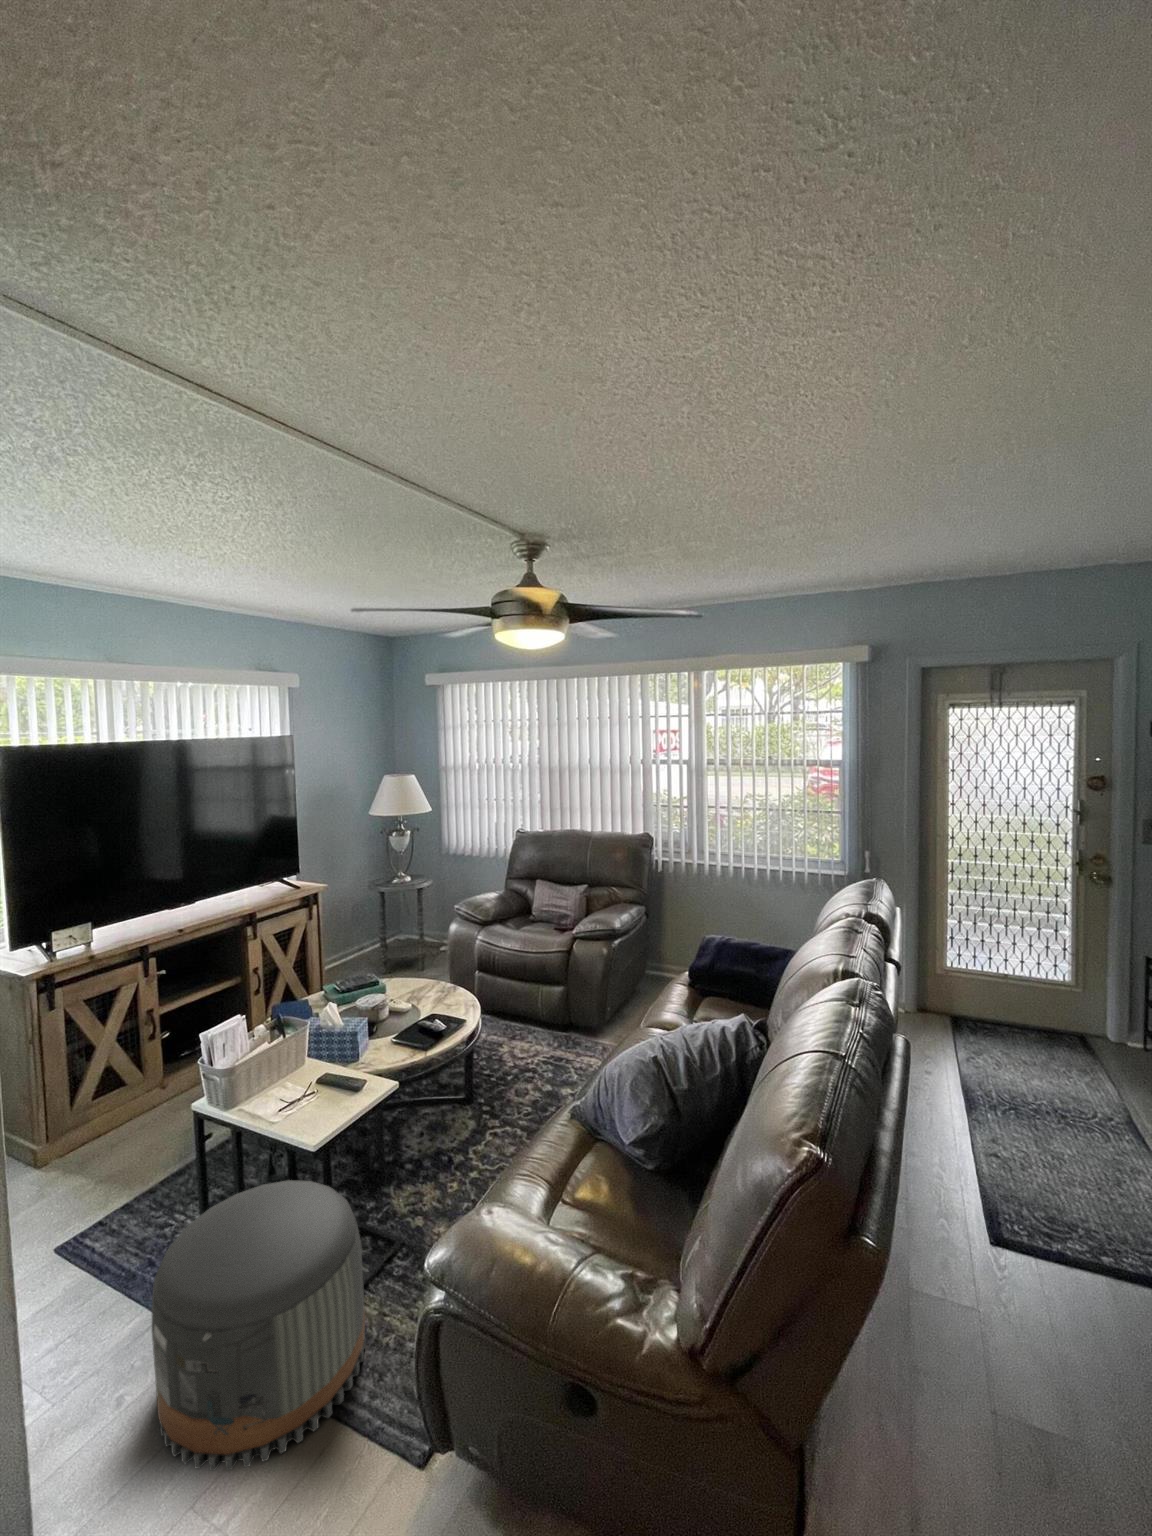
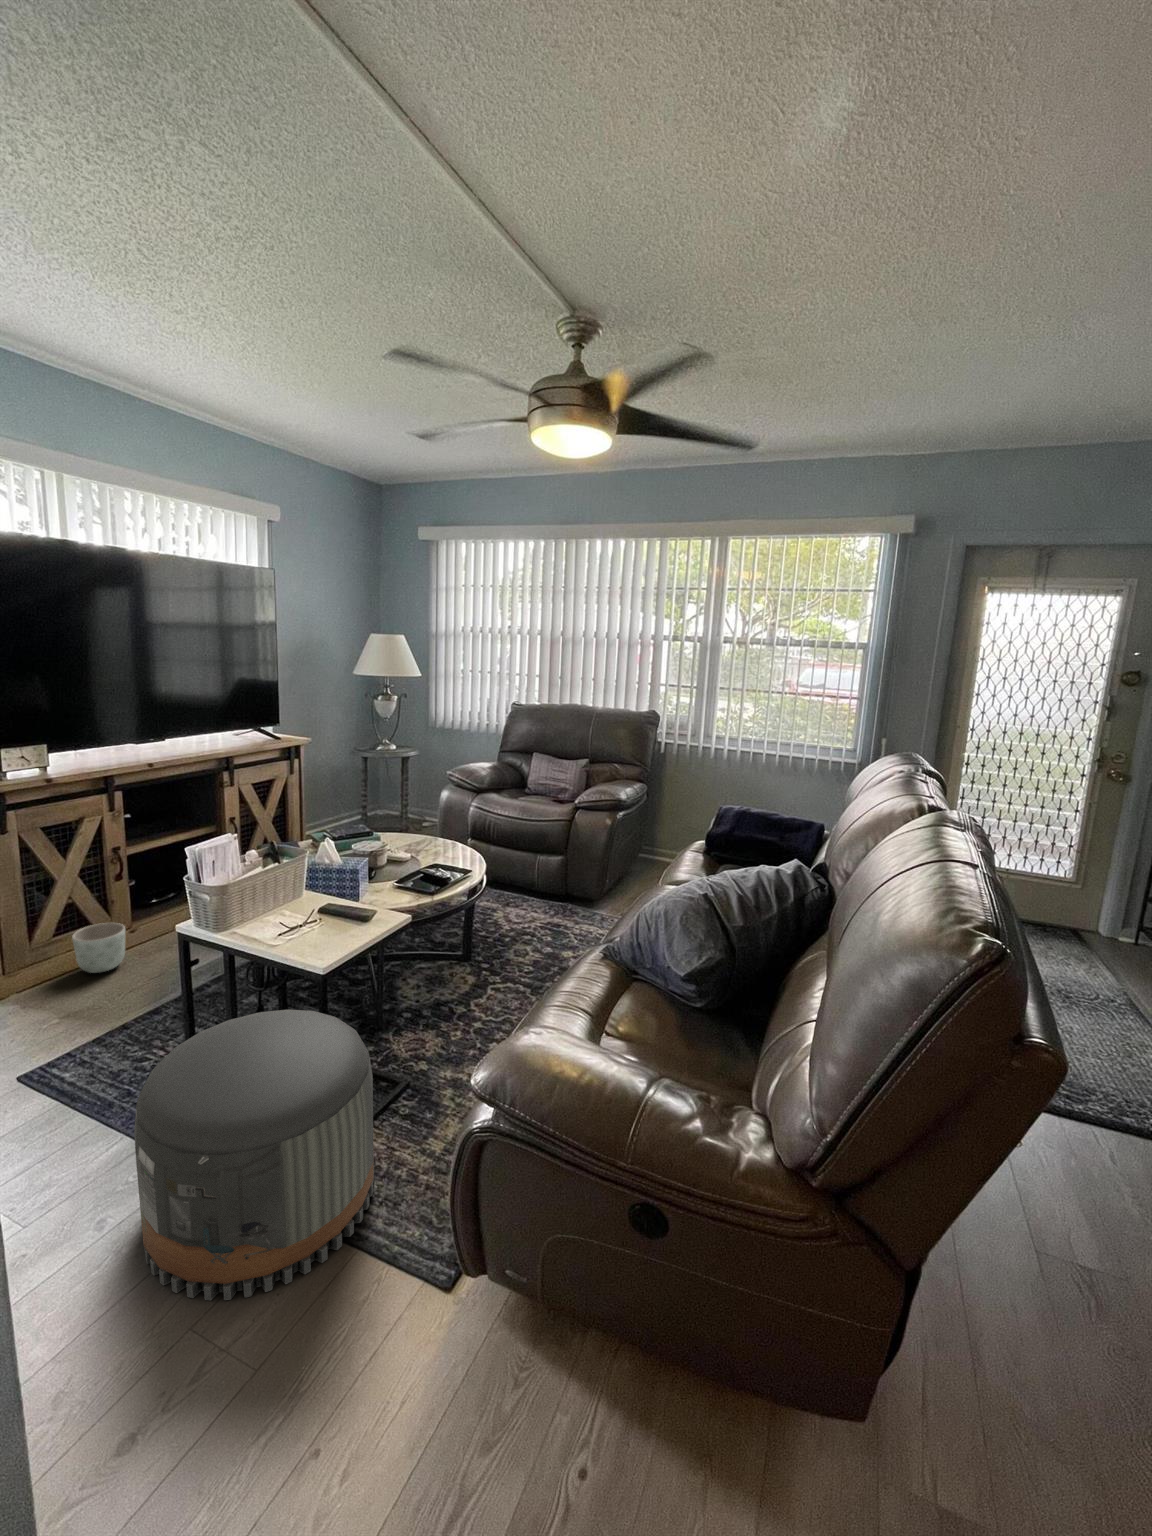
planter: none [107,1085,154,1136] -> present [72,923,125,973]

